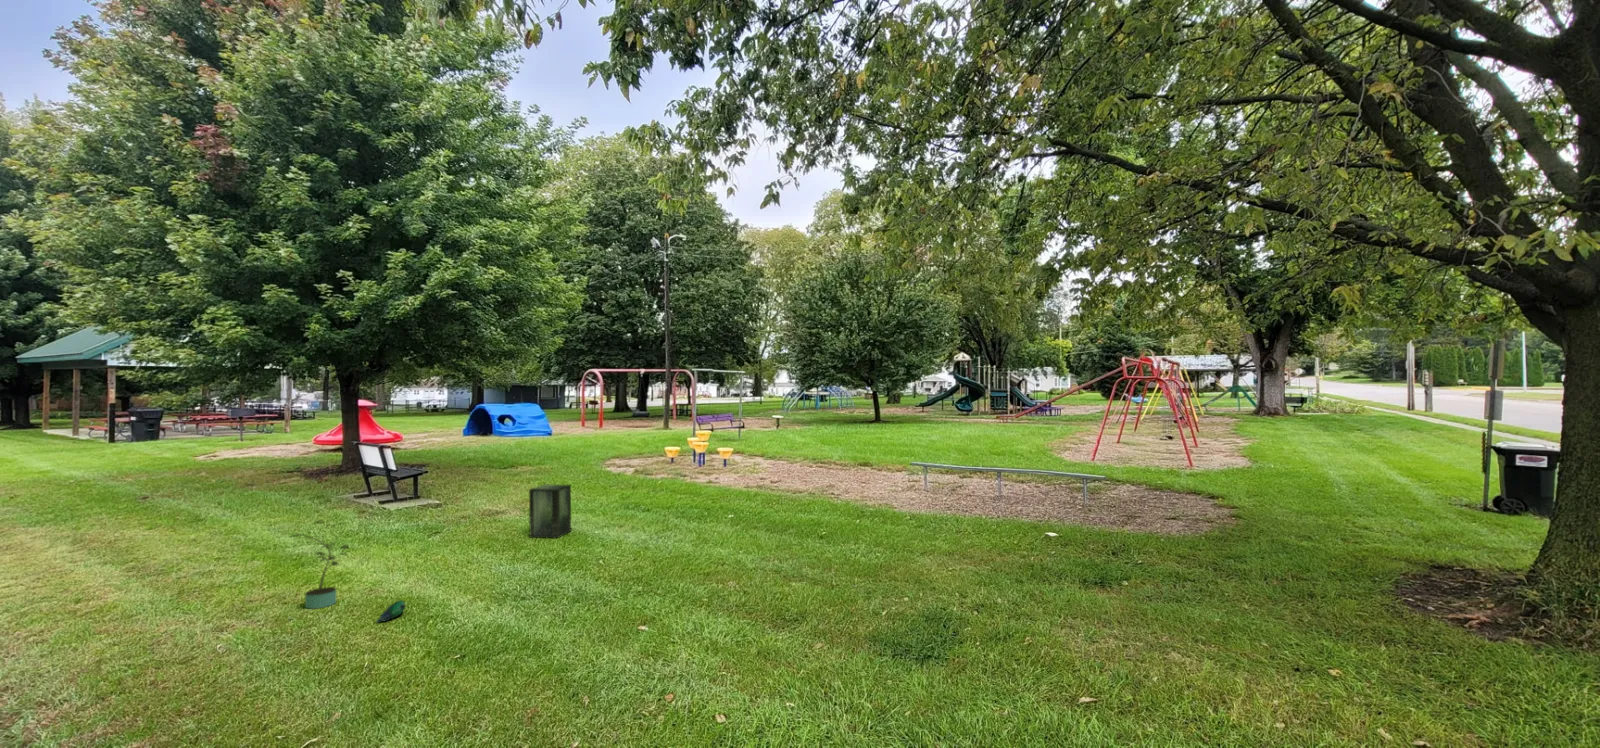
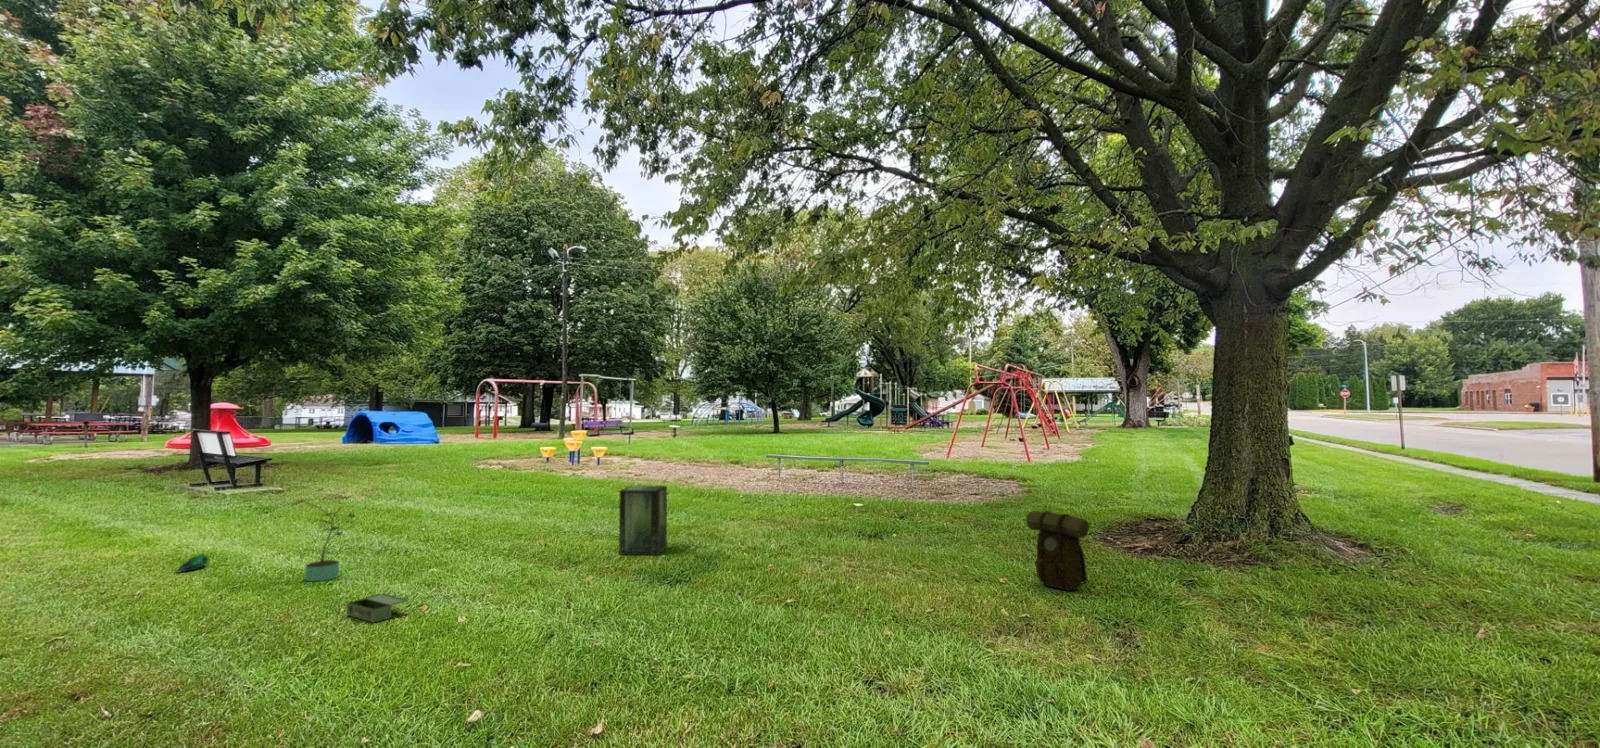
storage box: present [529,484,571,538] -> present [619,486,667,555]
potted plant: present [291,520,348,609] -> present [297,488,354,581]
backpack: none [1353,592,1456,698] -> present [1026,511,1089,590]
toolbox: none [576,675,641,719] -> present [347,594,407,622]

